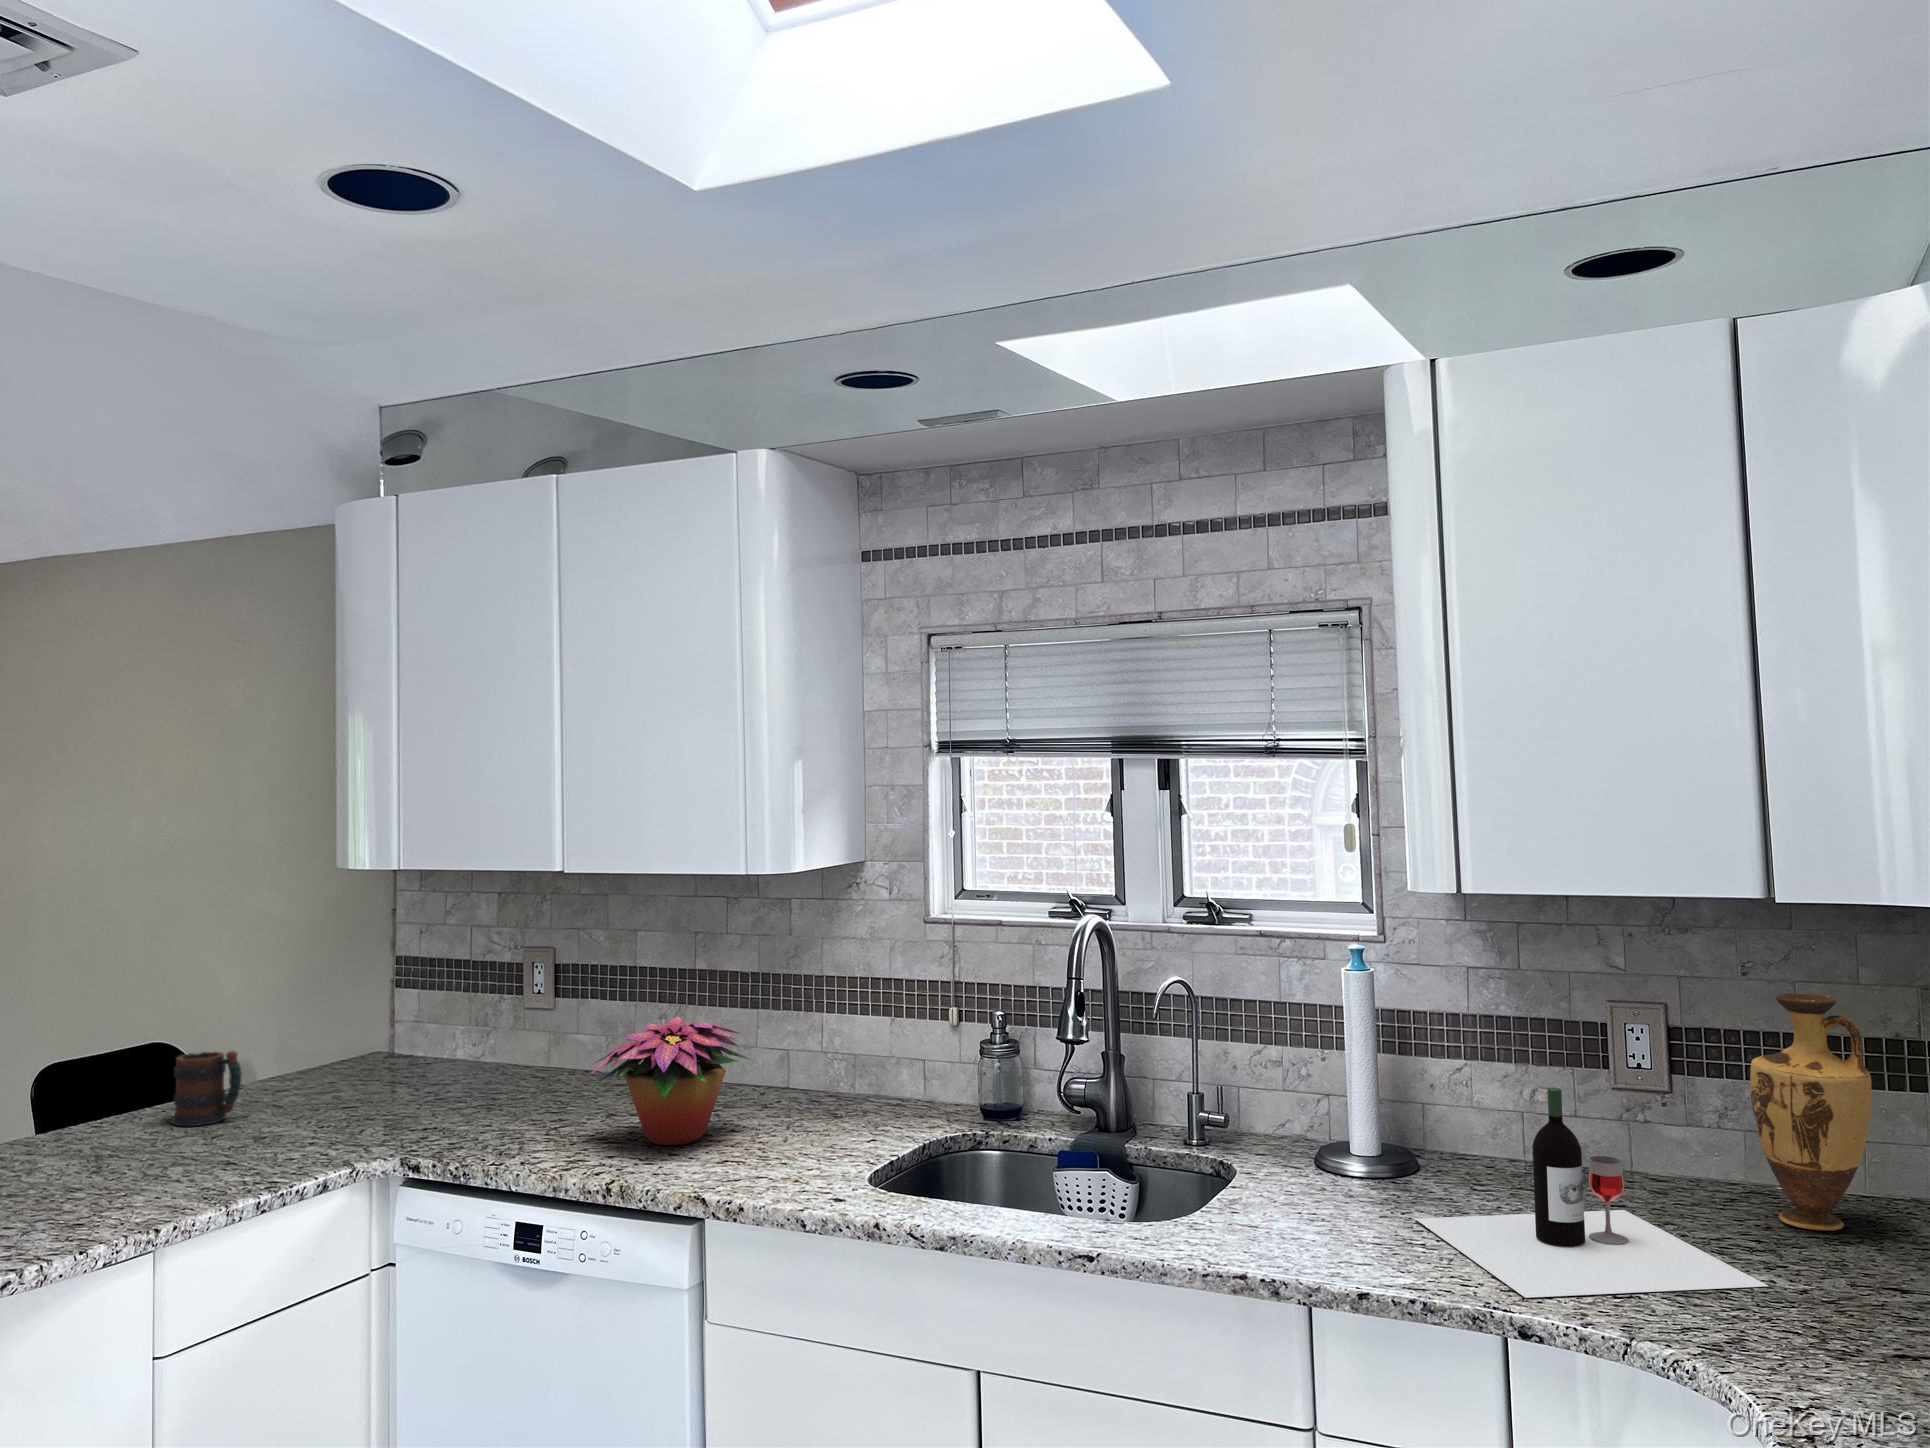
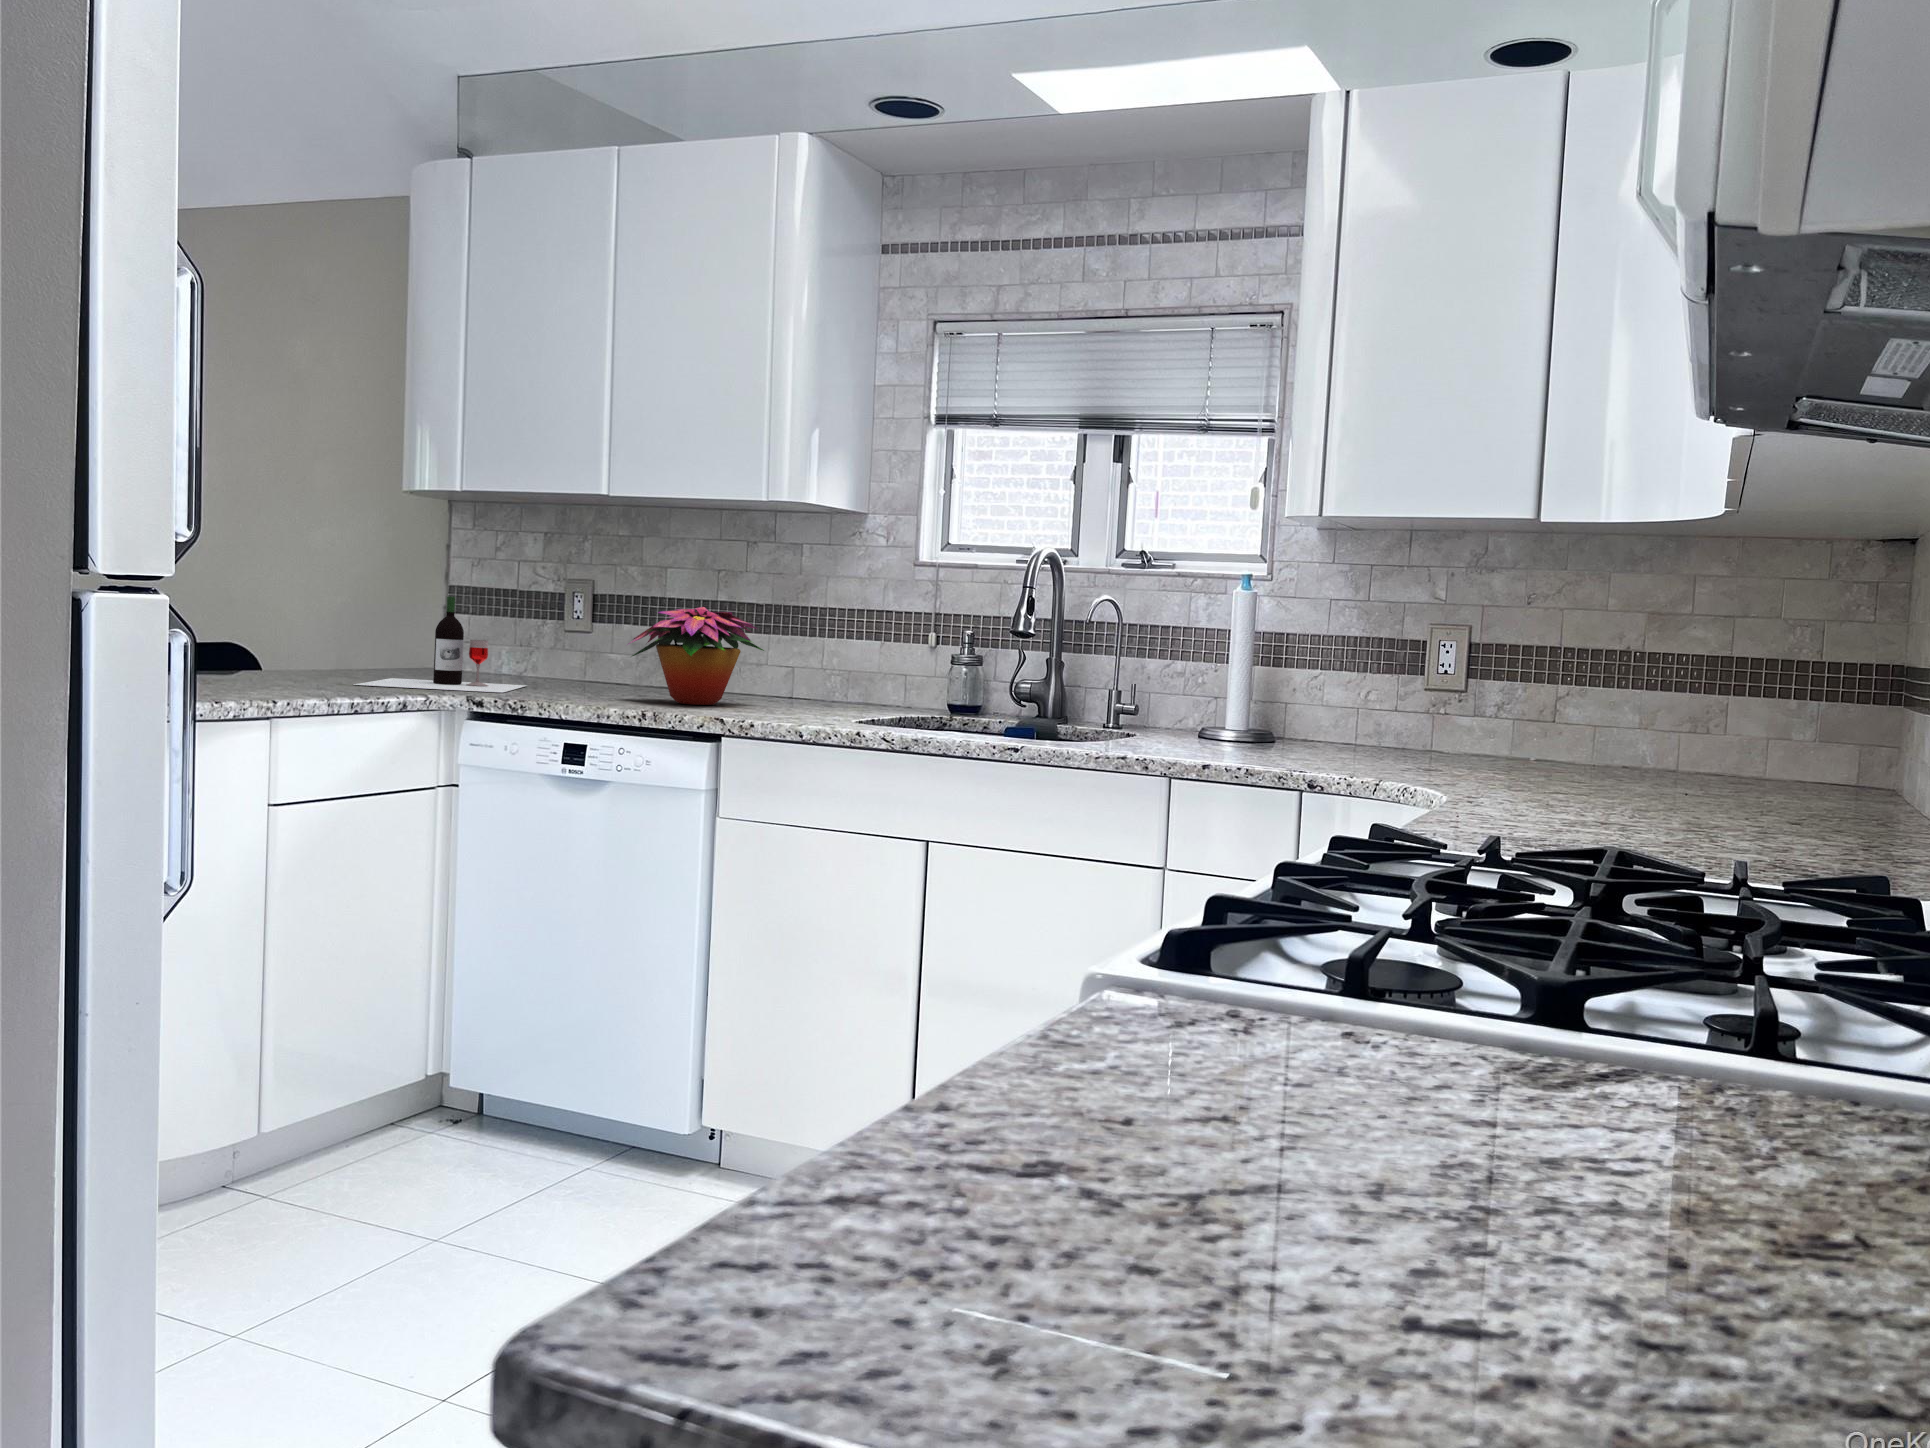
vase: present [1750,993,1872,1231] -> none [1515,603,1598,771]
mug: present [173,1051,242,1126] -> none [266,619,327,677]
wine bottle: present [1416,1088,1768,1298] -> present [355,596,526,693]

